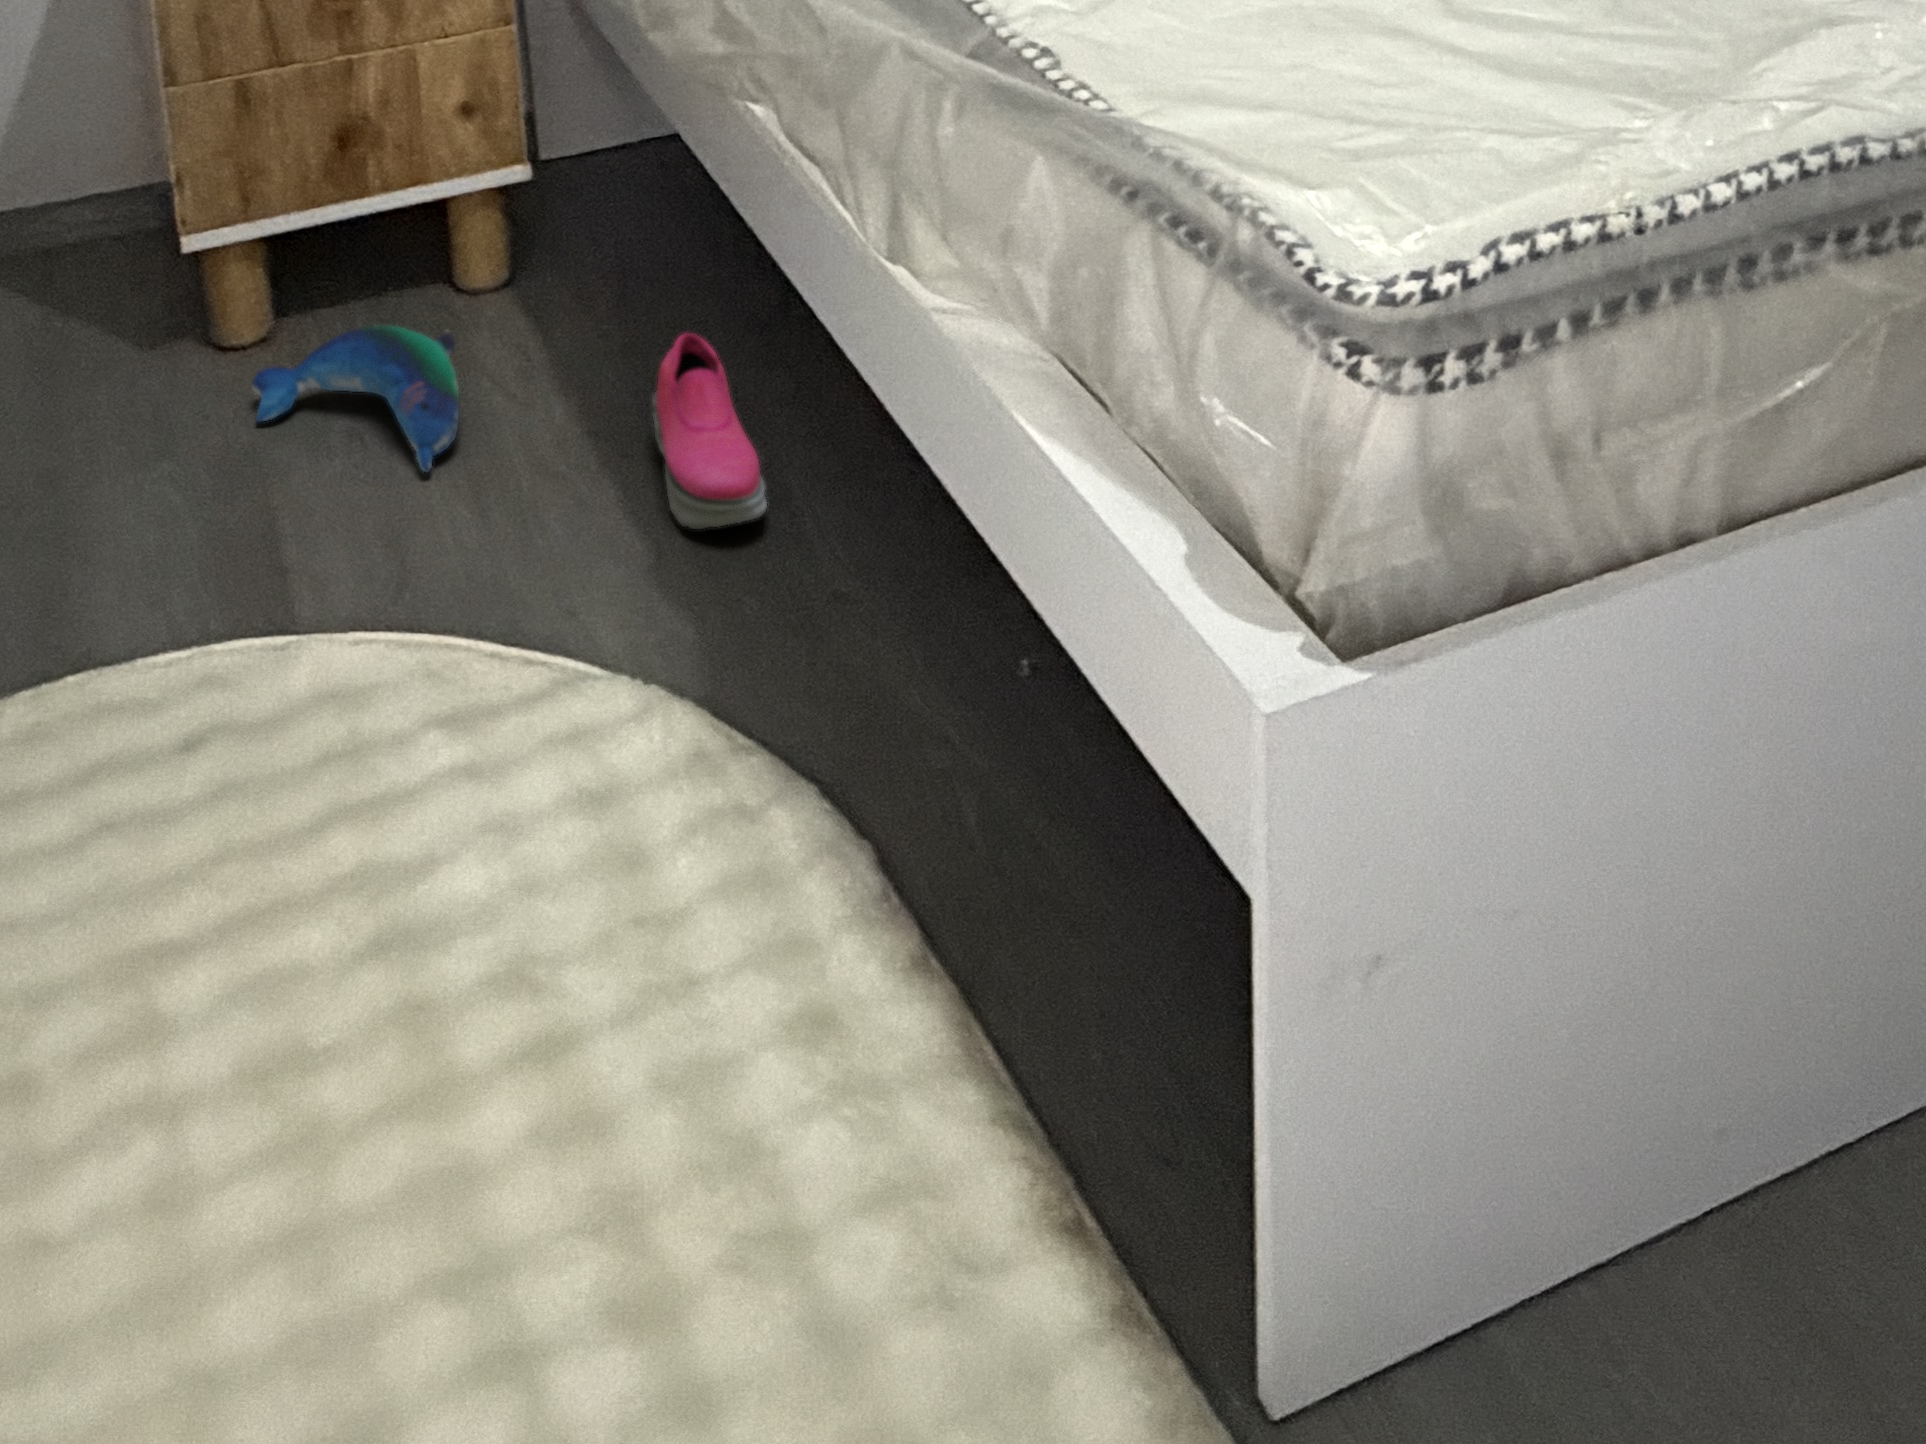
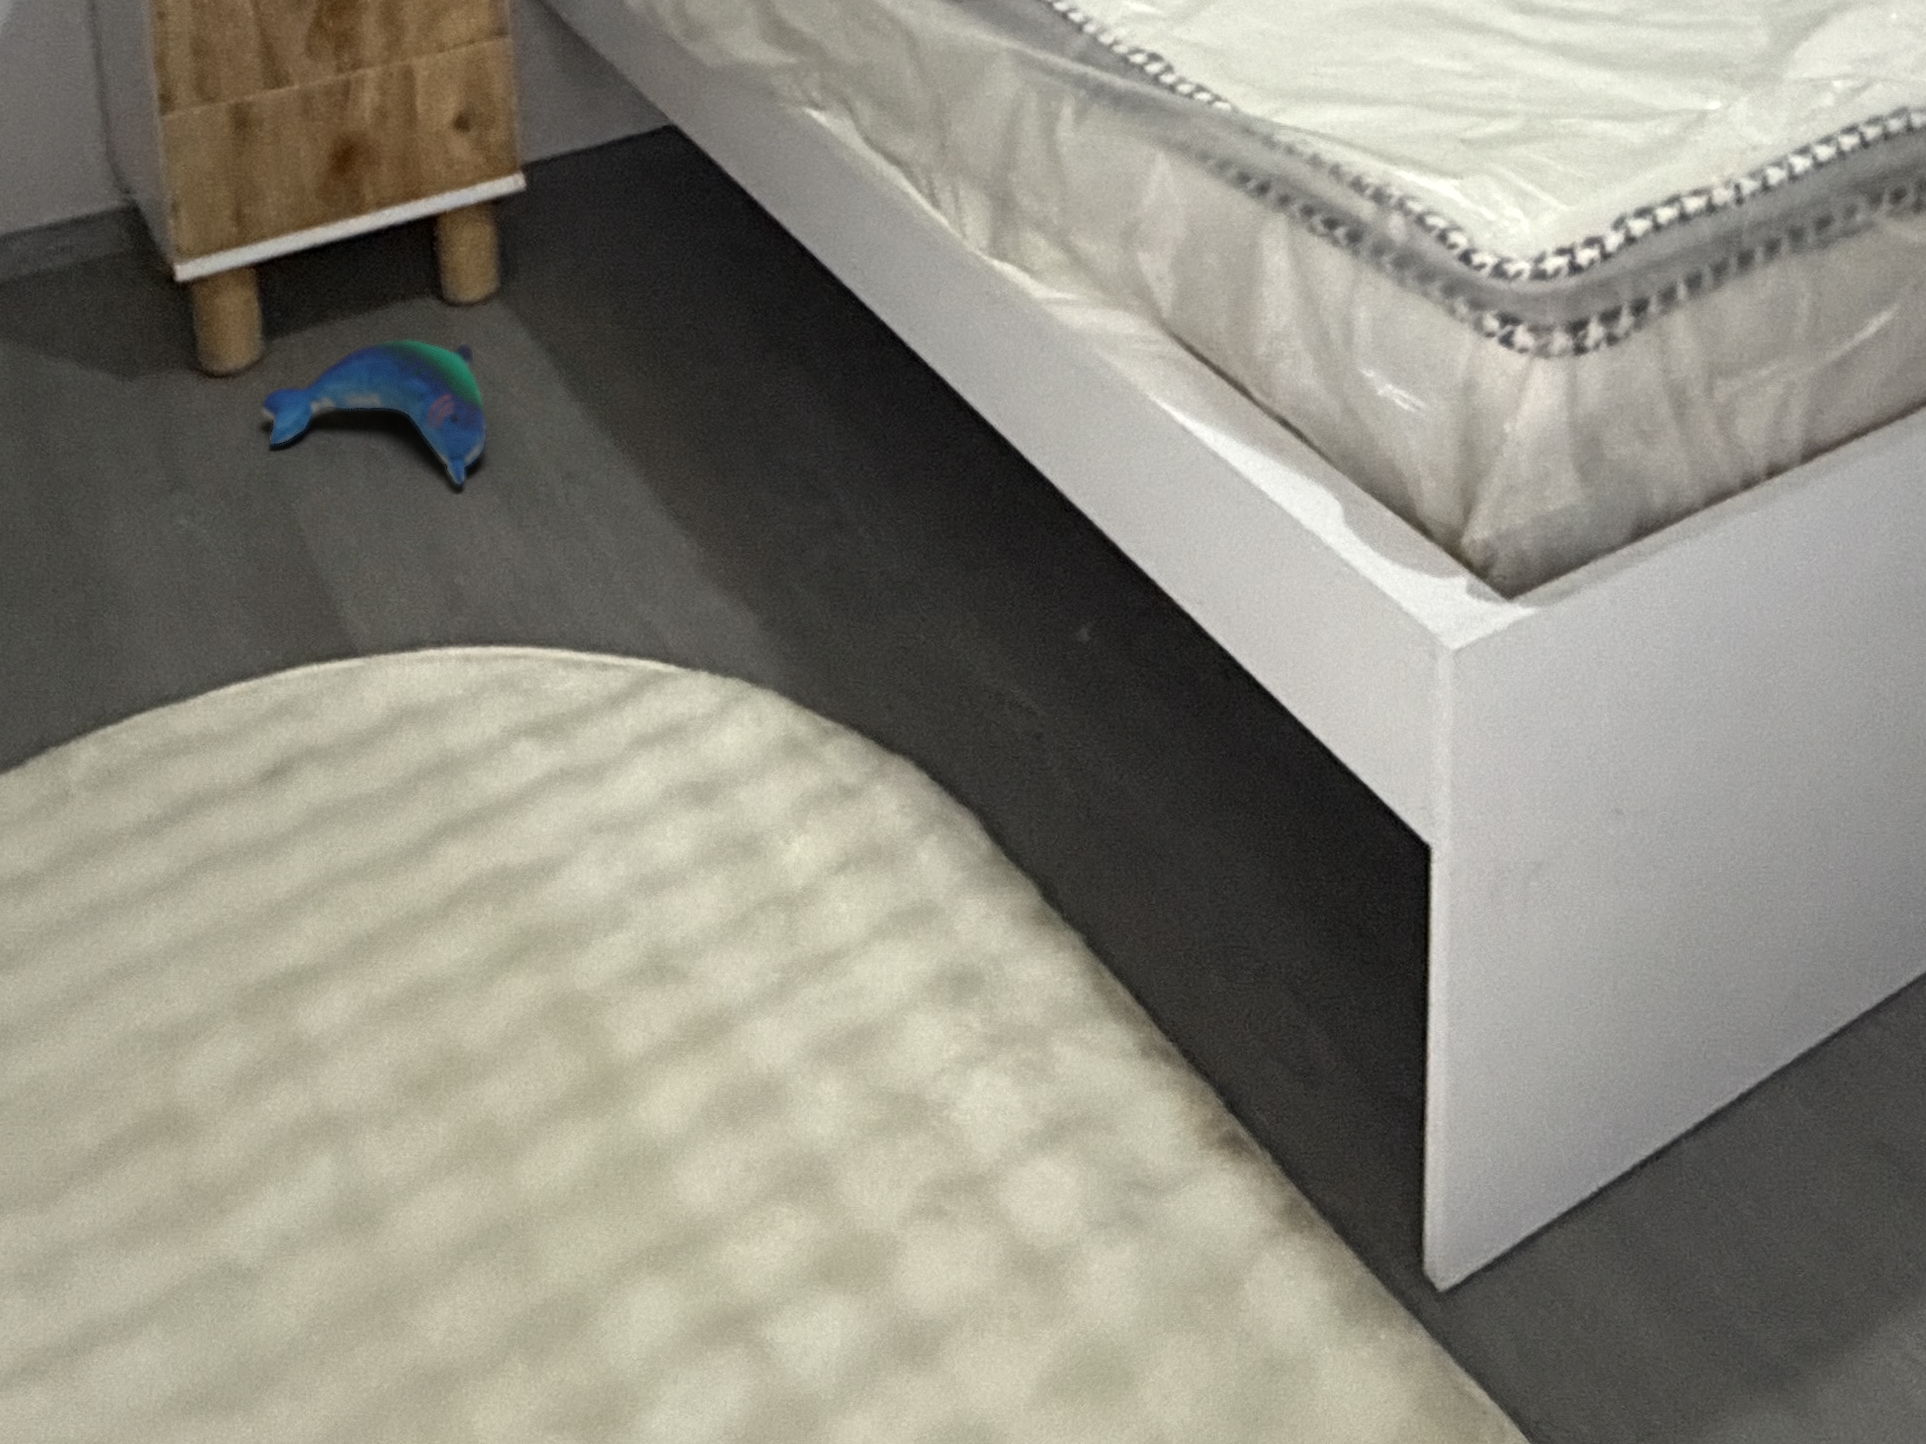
shoe: present [652,333,767,529] -> none [680,332,811,523]

